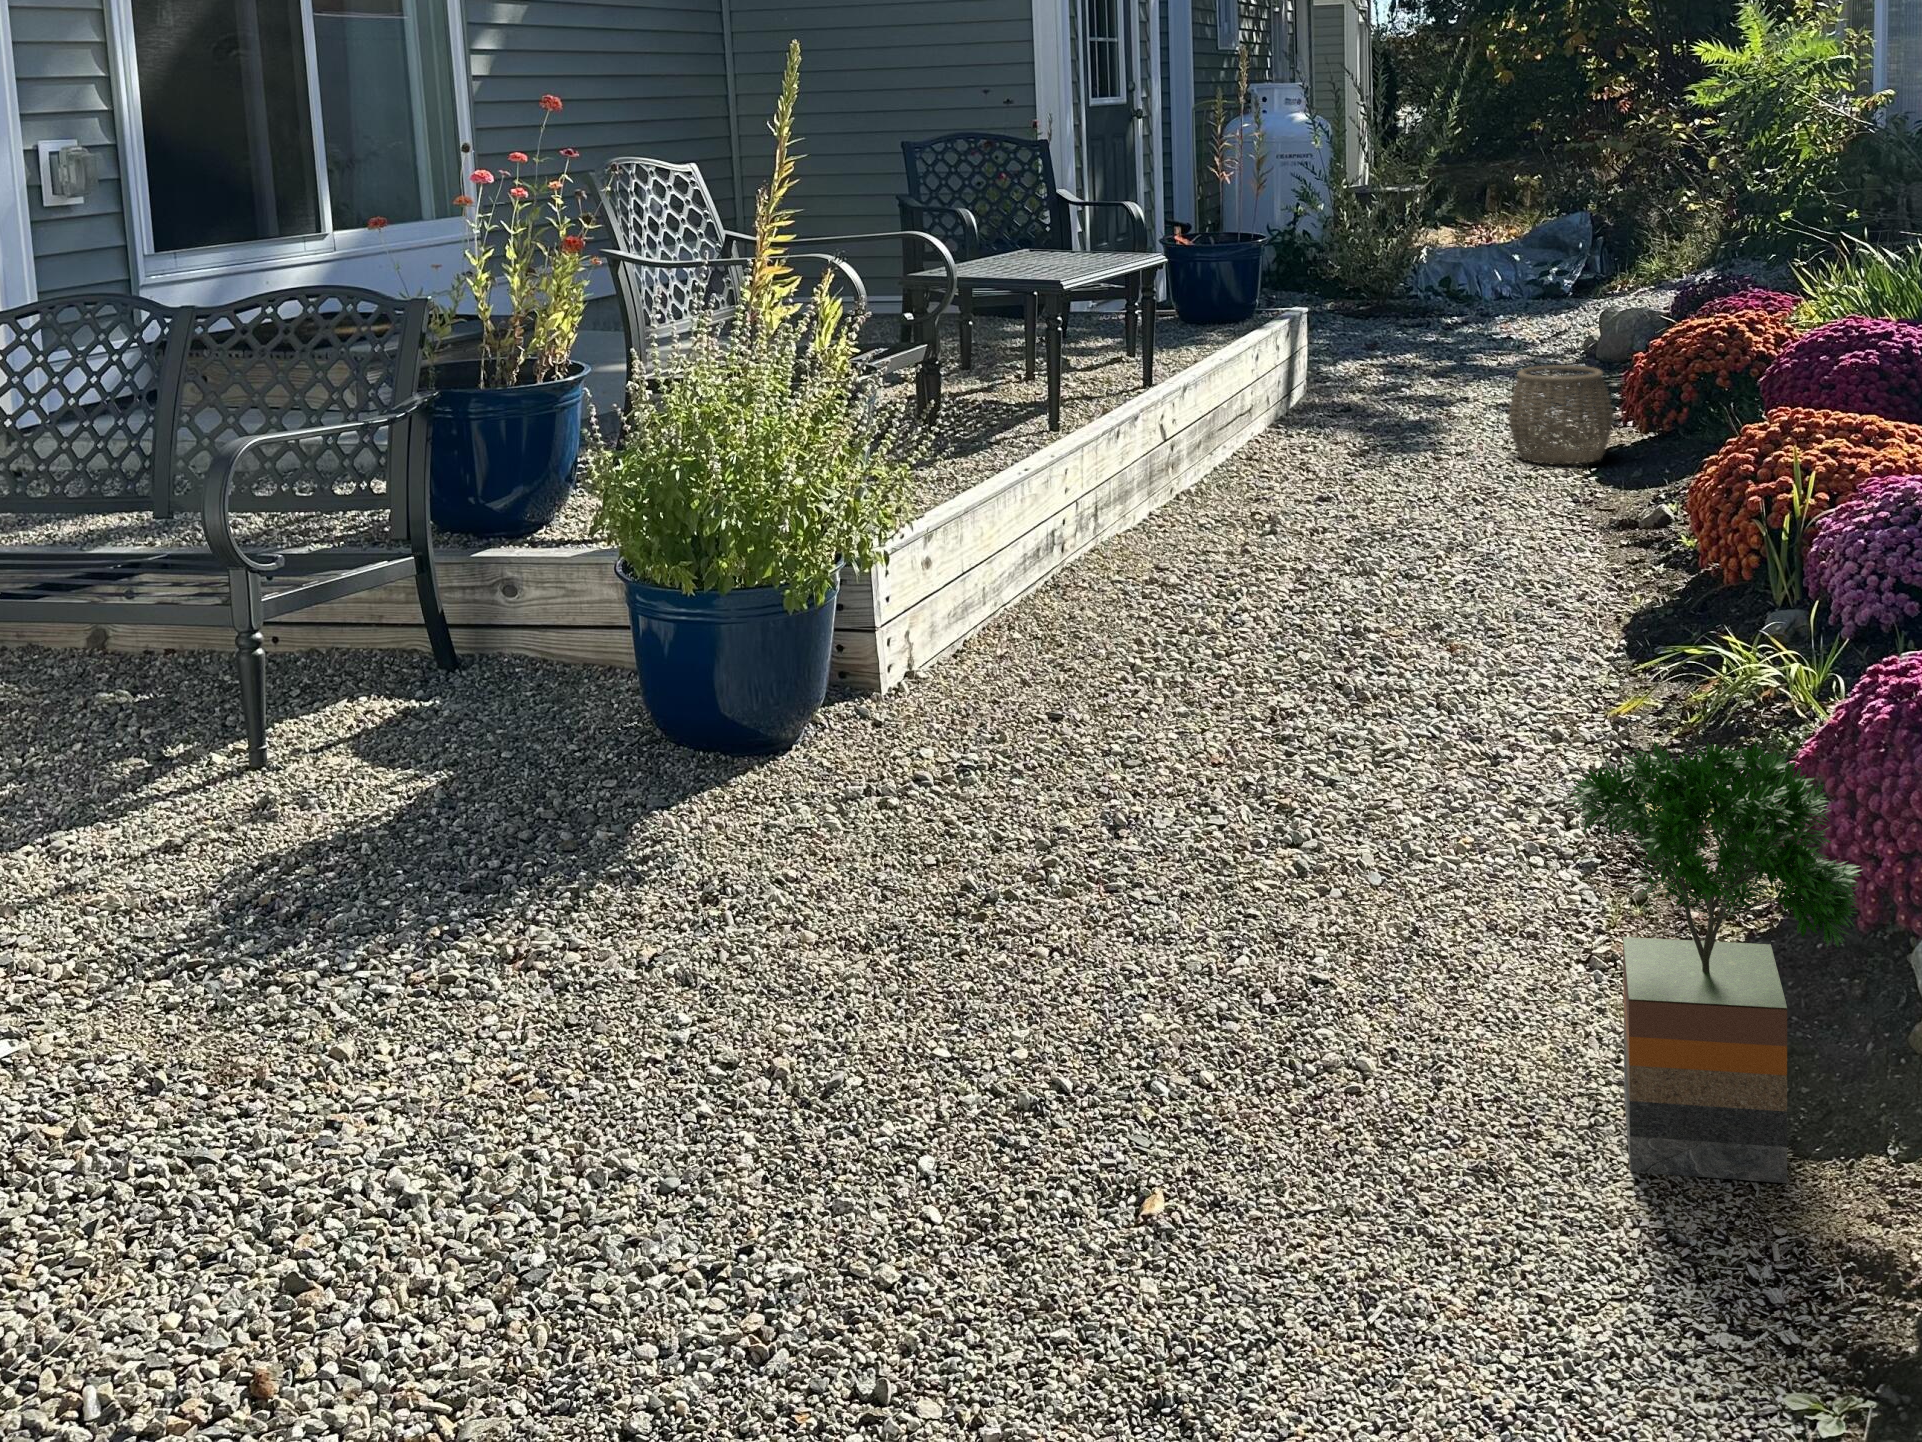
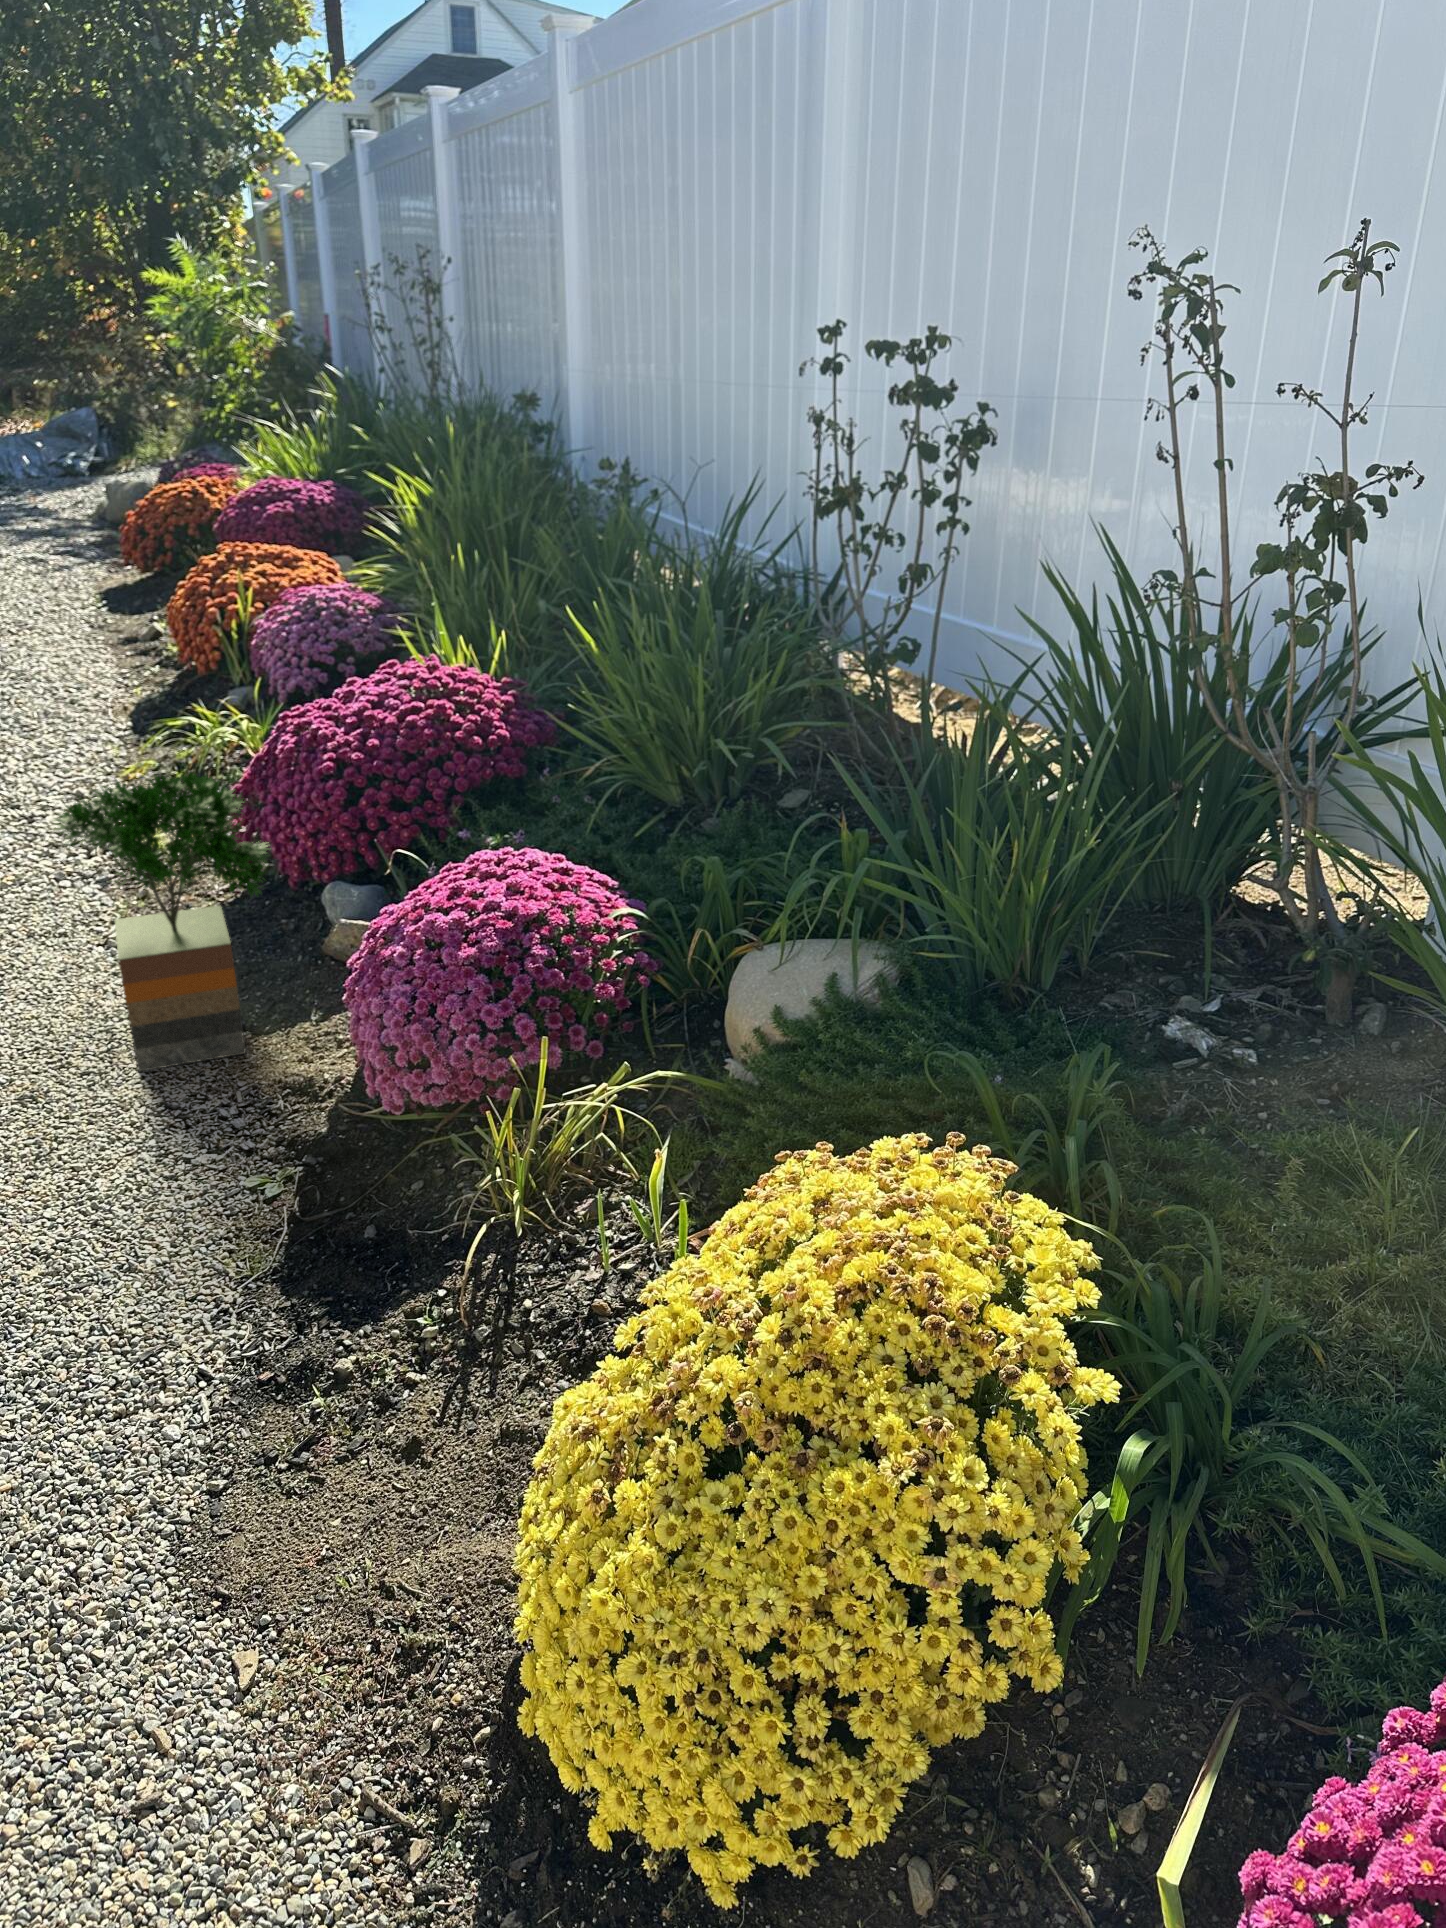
woven basket: present [1509,365,1613,465] -> none [31,526,117,603]

